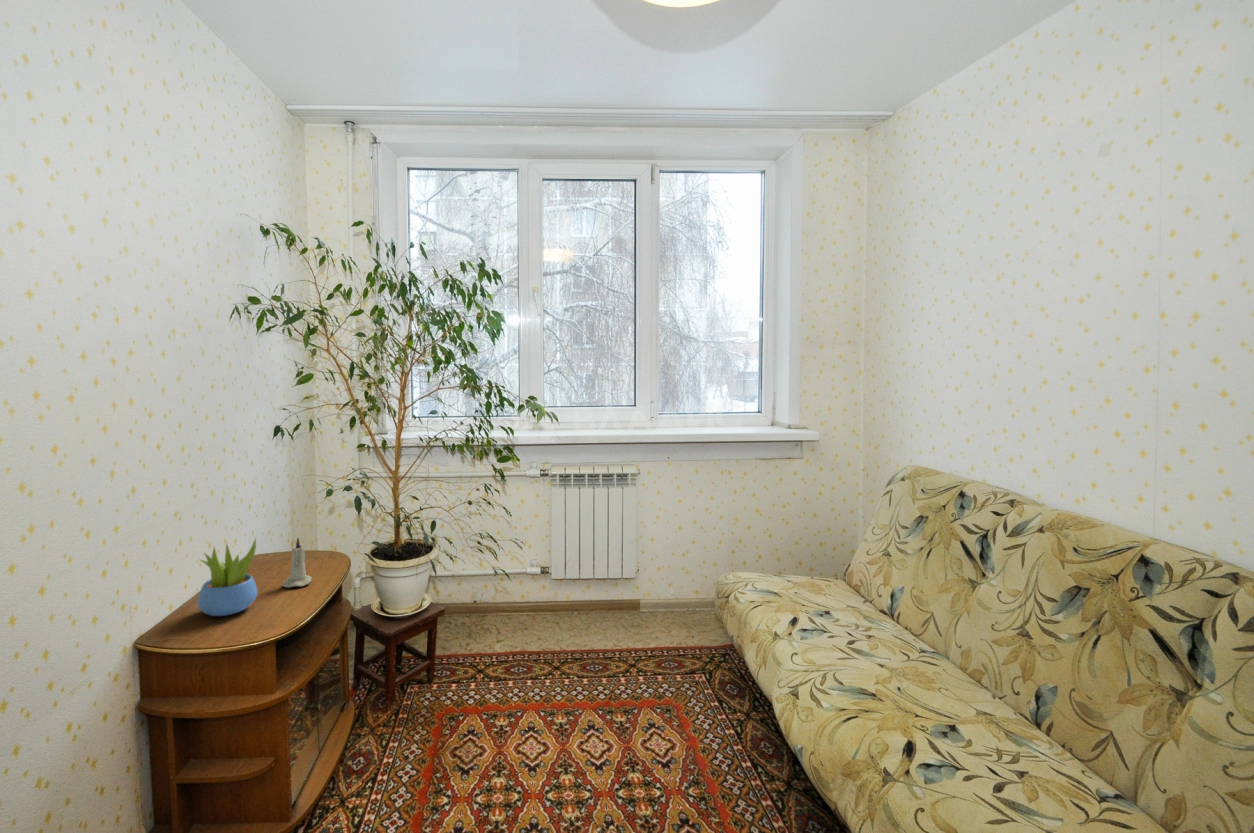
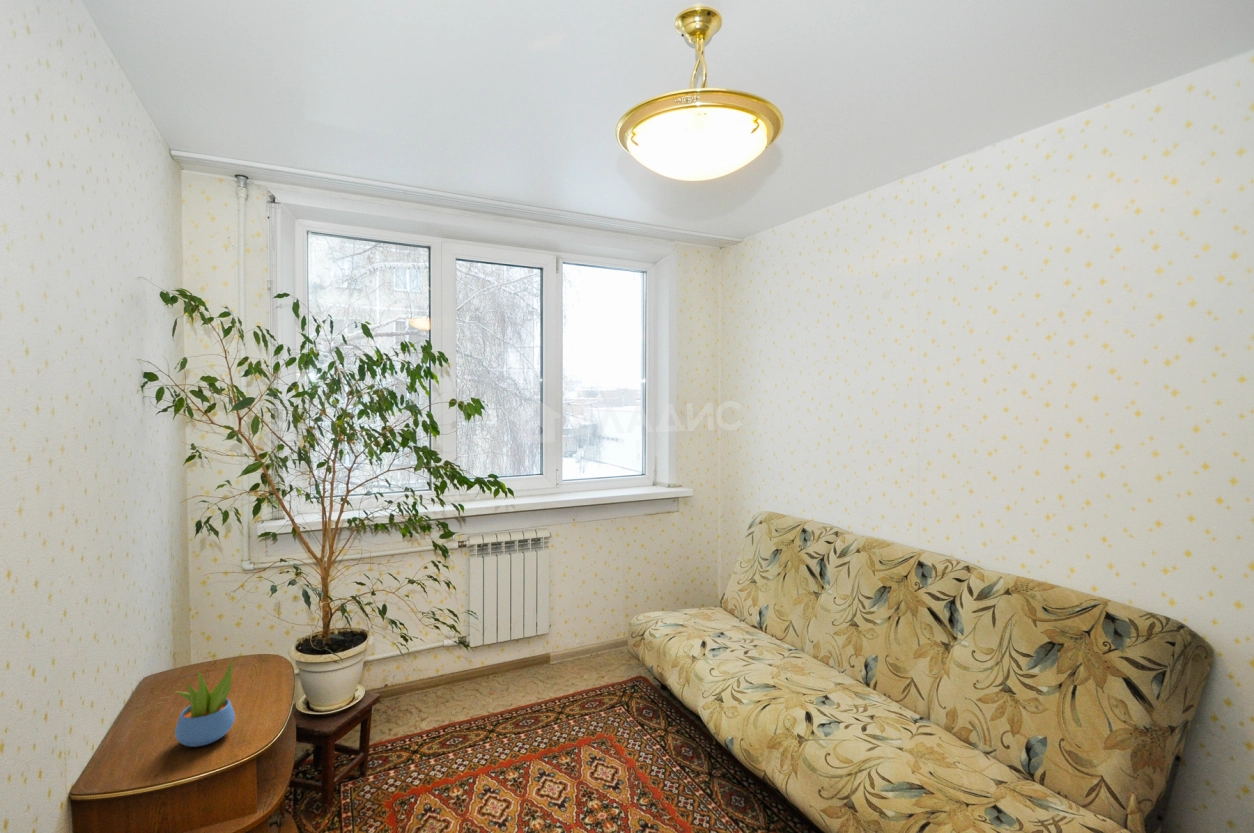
candle: present [282,538,312,588] -> none [239,650,268,704]

